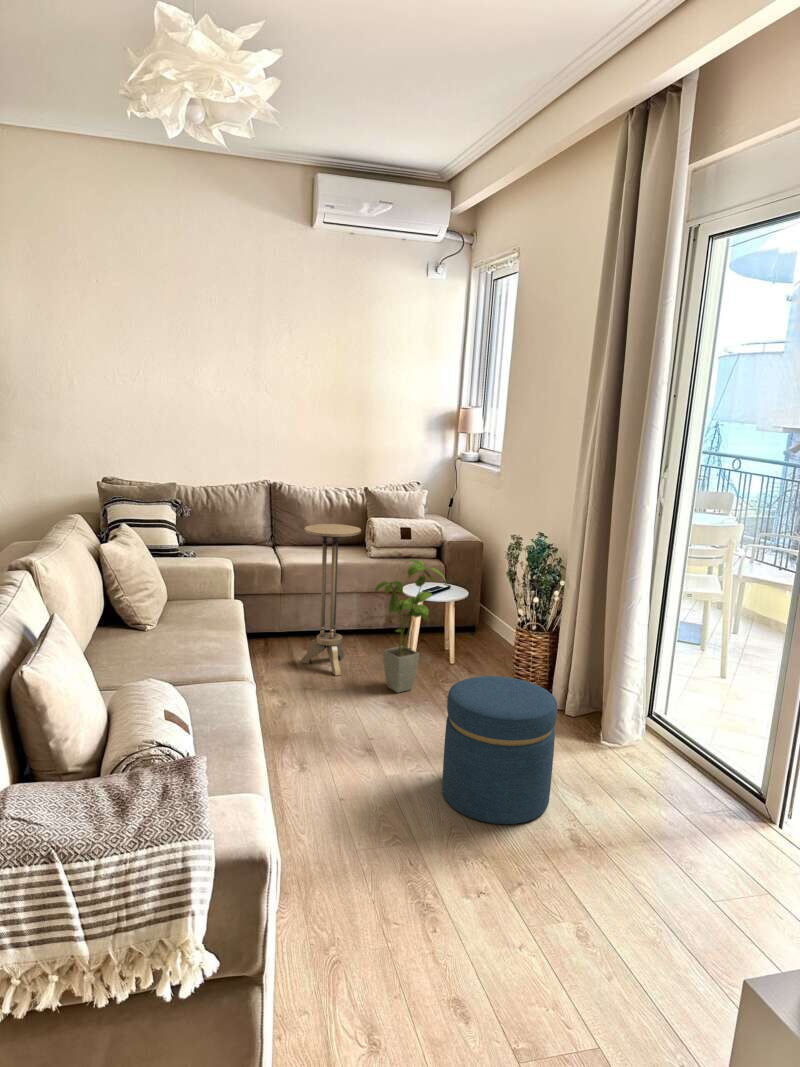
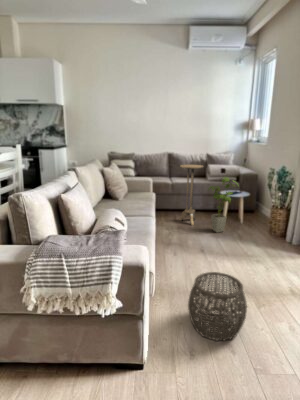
ottoman: present [442,676,557,824] -> none [232,222,286,284]
woven basket: none [357,822,491,995] -> present [188,272,247,341]

